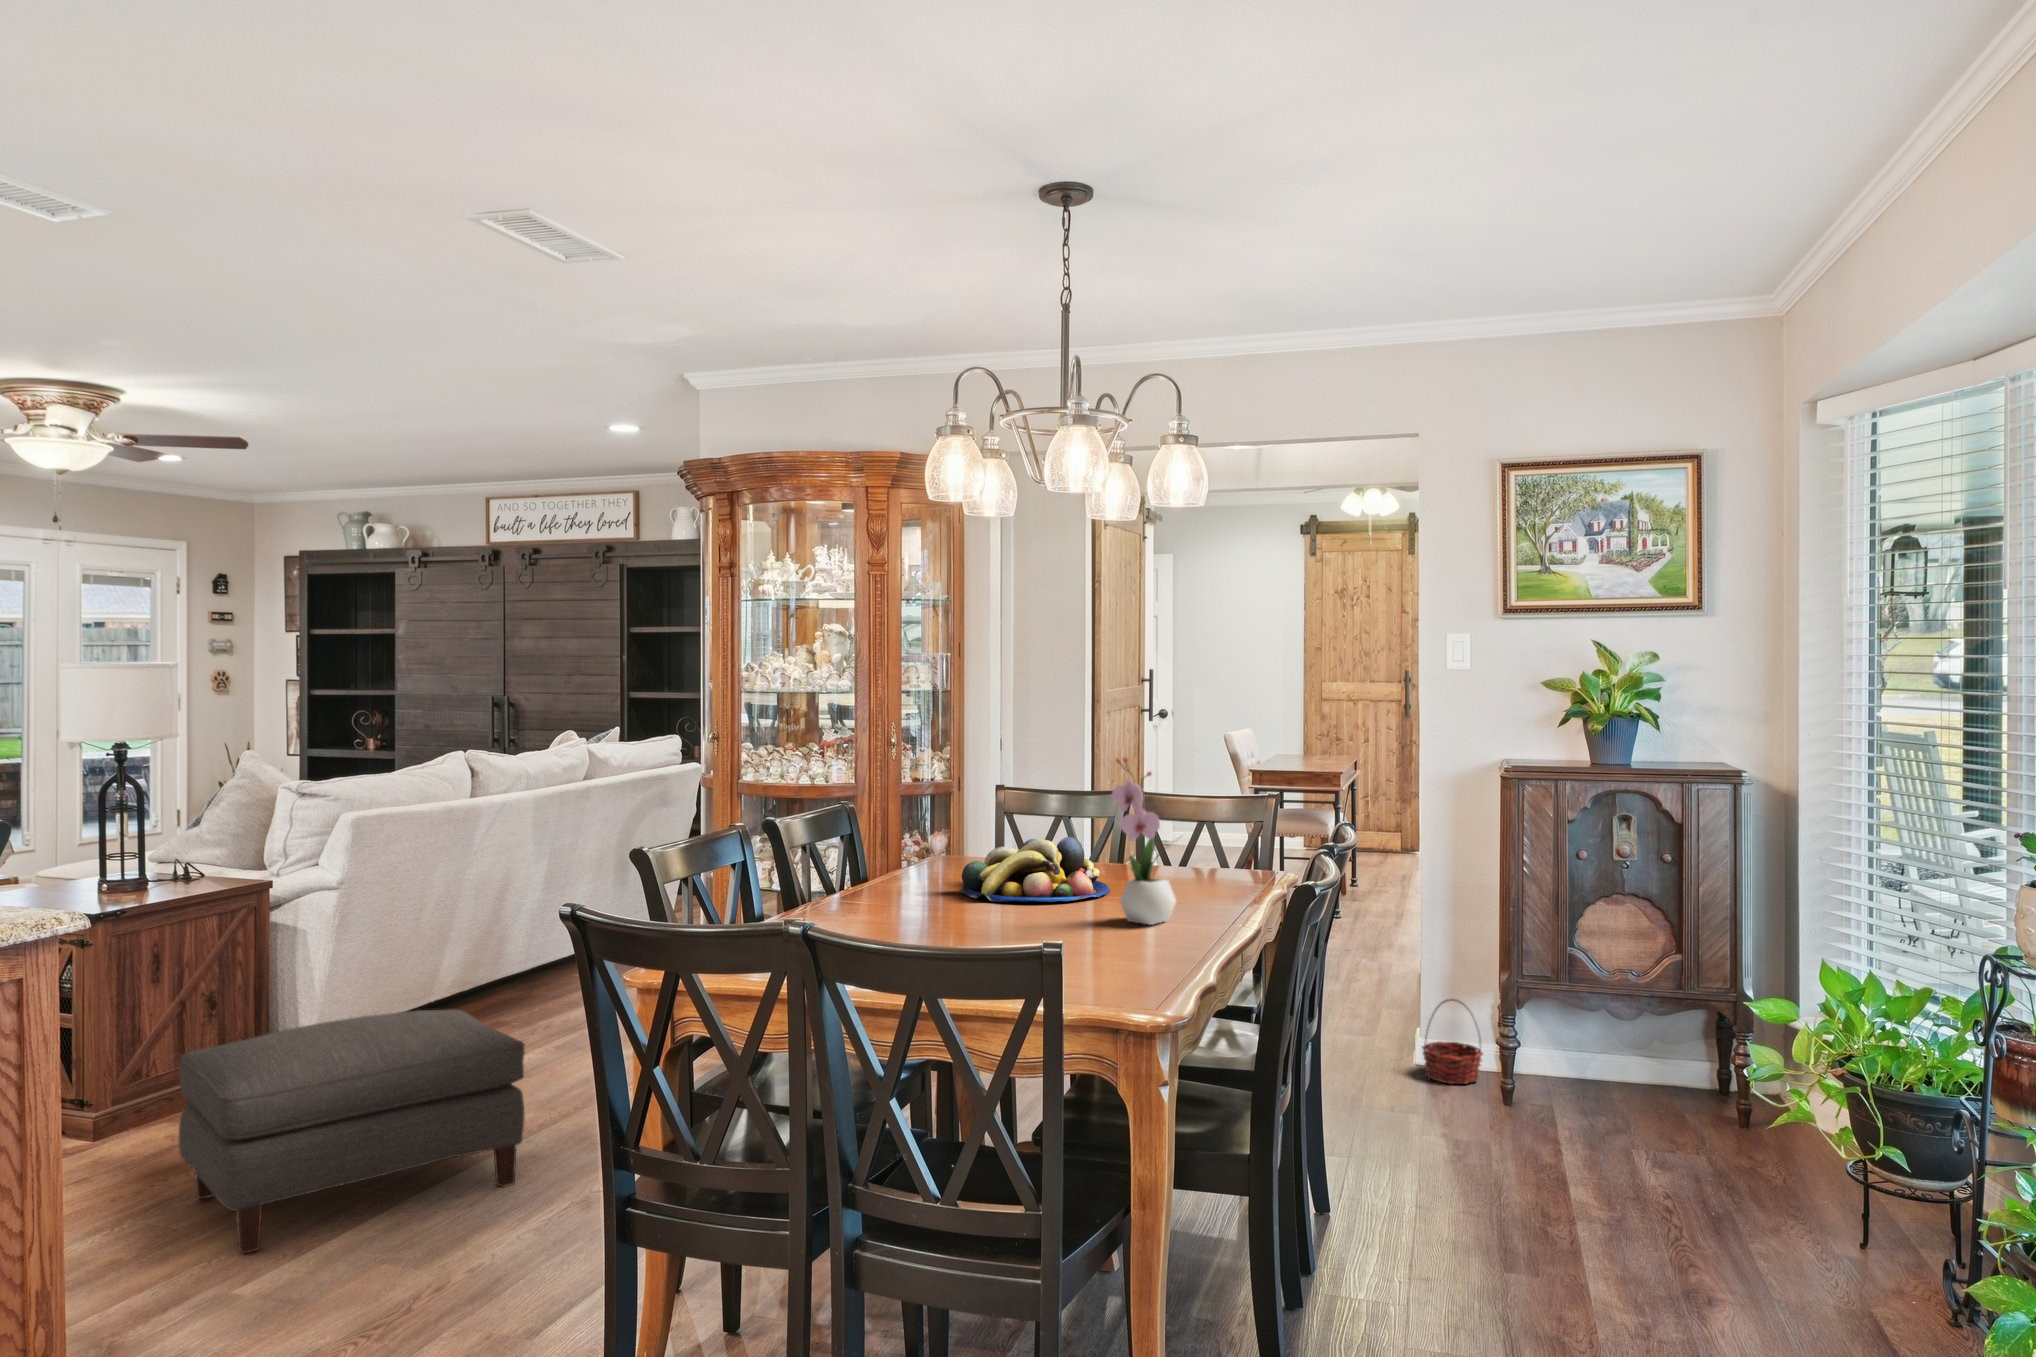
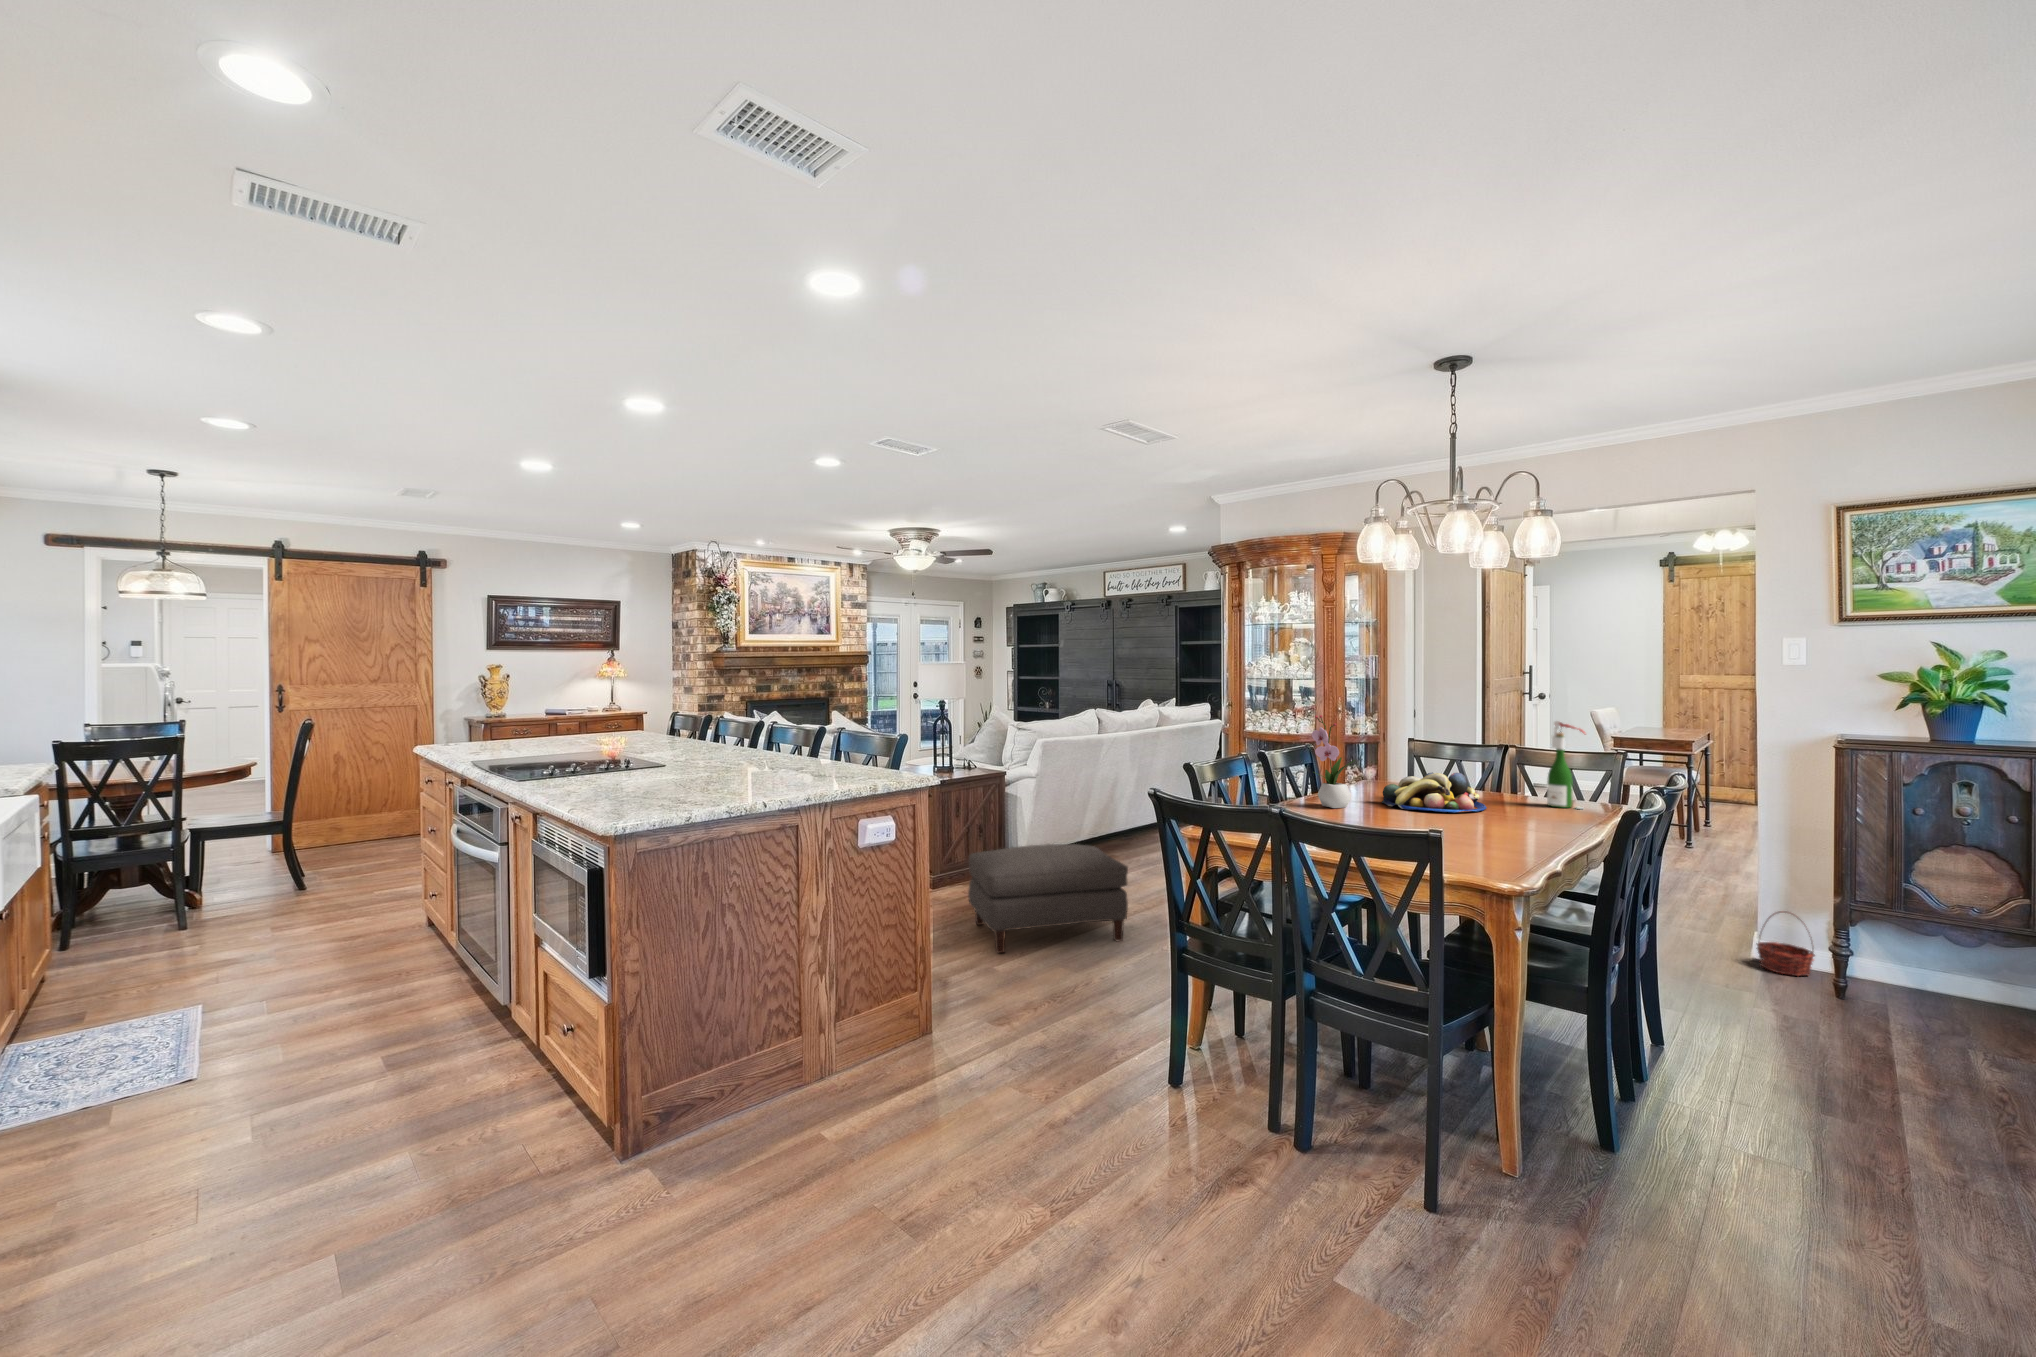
wine bottle: none [1188,752,1238,882] -> present [1547,721,1585,809]
flower arrangement: present [1112,758,1176,925] -> present [1312,715,1355,808]

